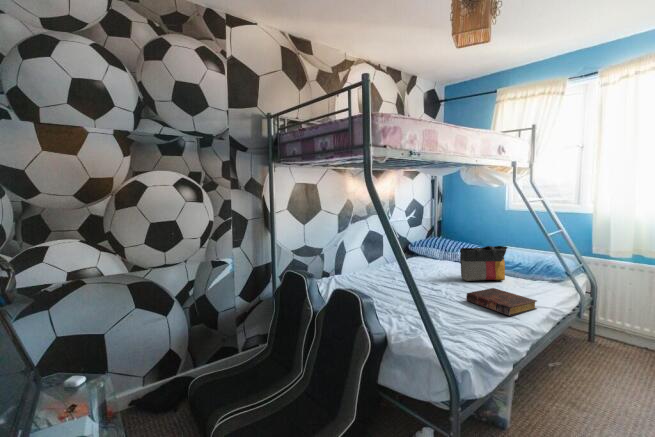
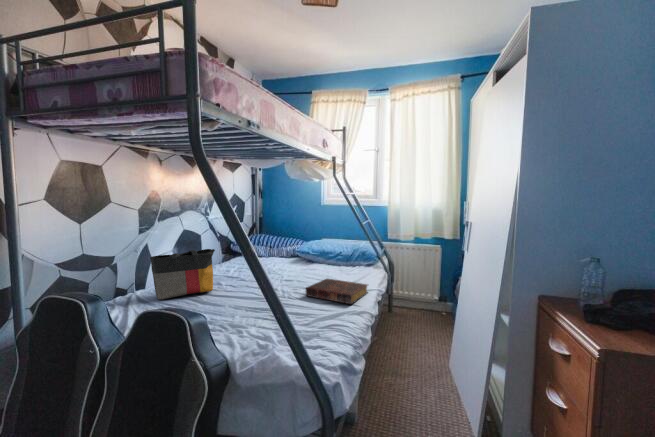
tote bag: present [460,246,507,281] -> present [150,249,215,299]

